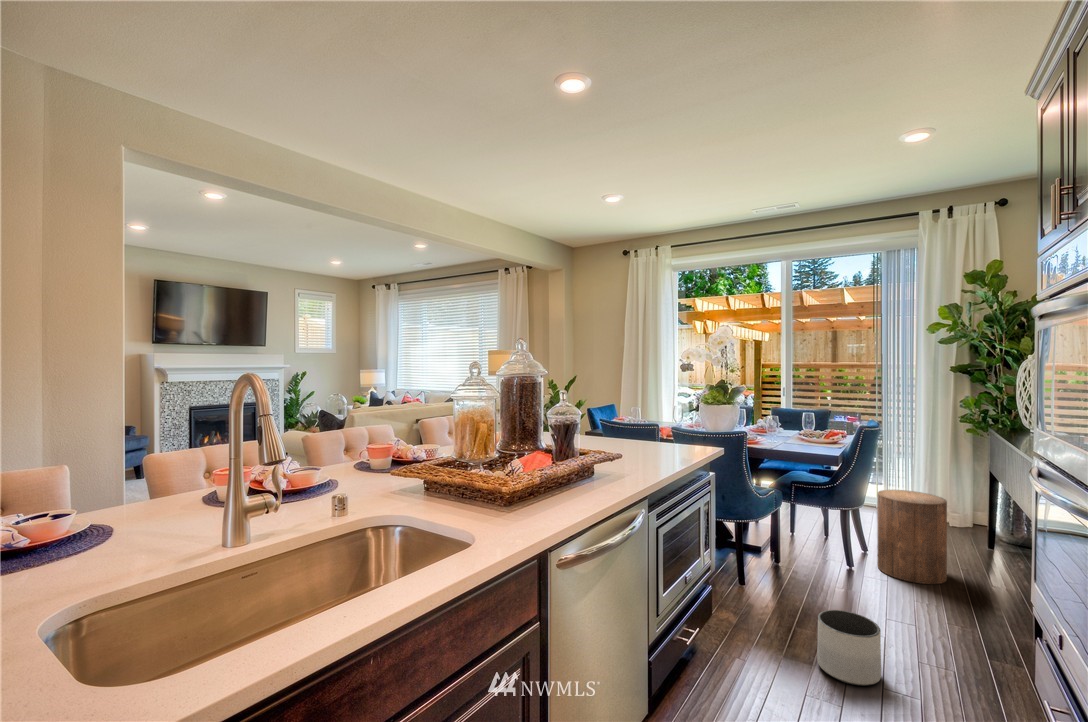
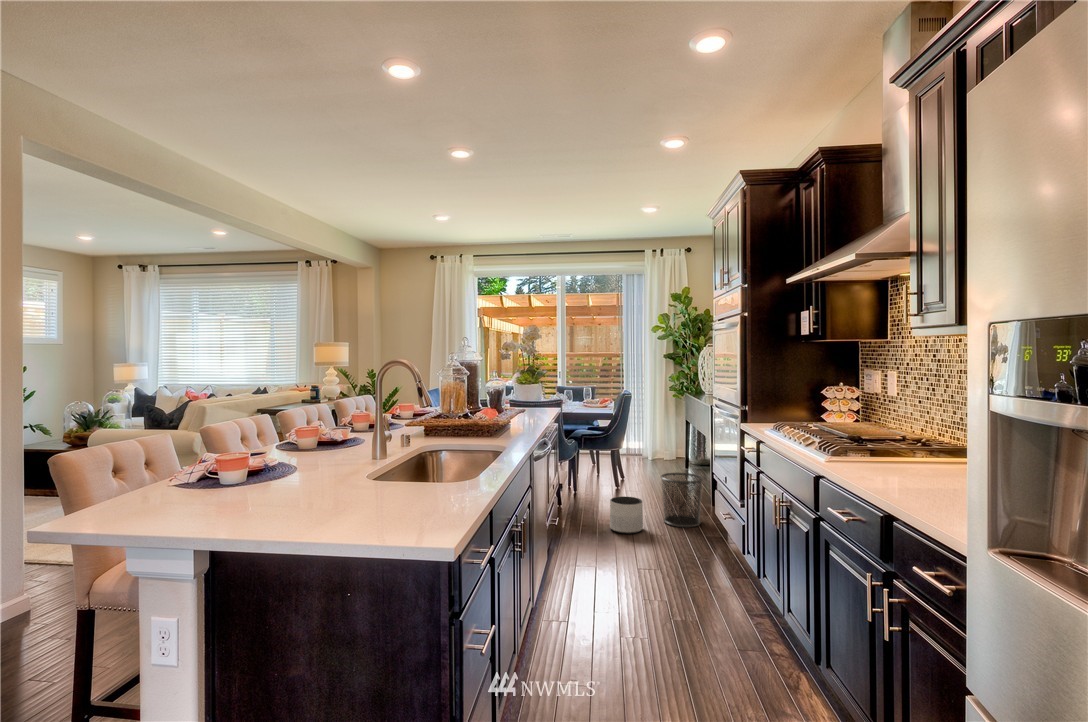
stool: present [877,490,947,584] -> none [629,434,666,489]
waste bin: none [922,583,1020,700] -> present [661,473,704,527]

